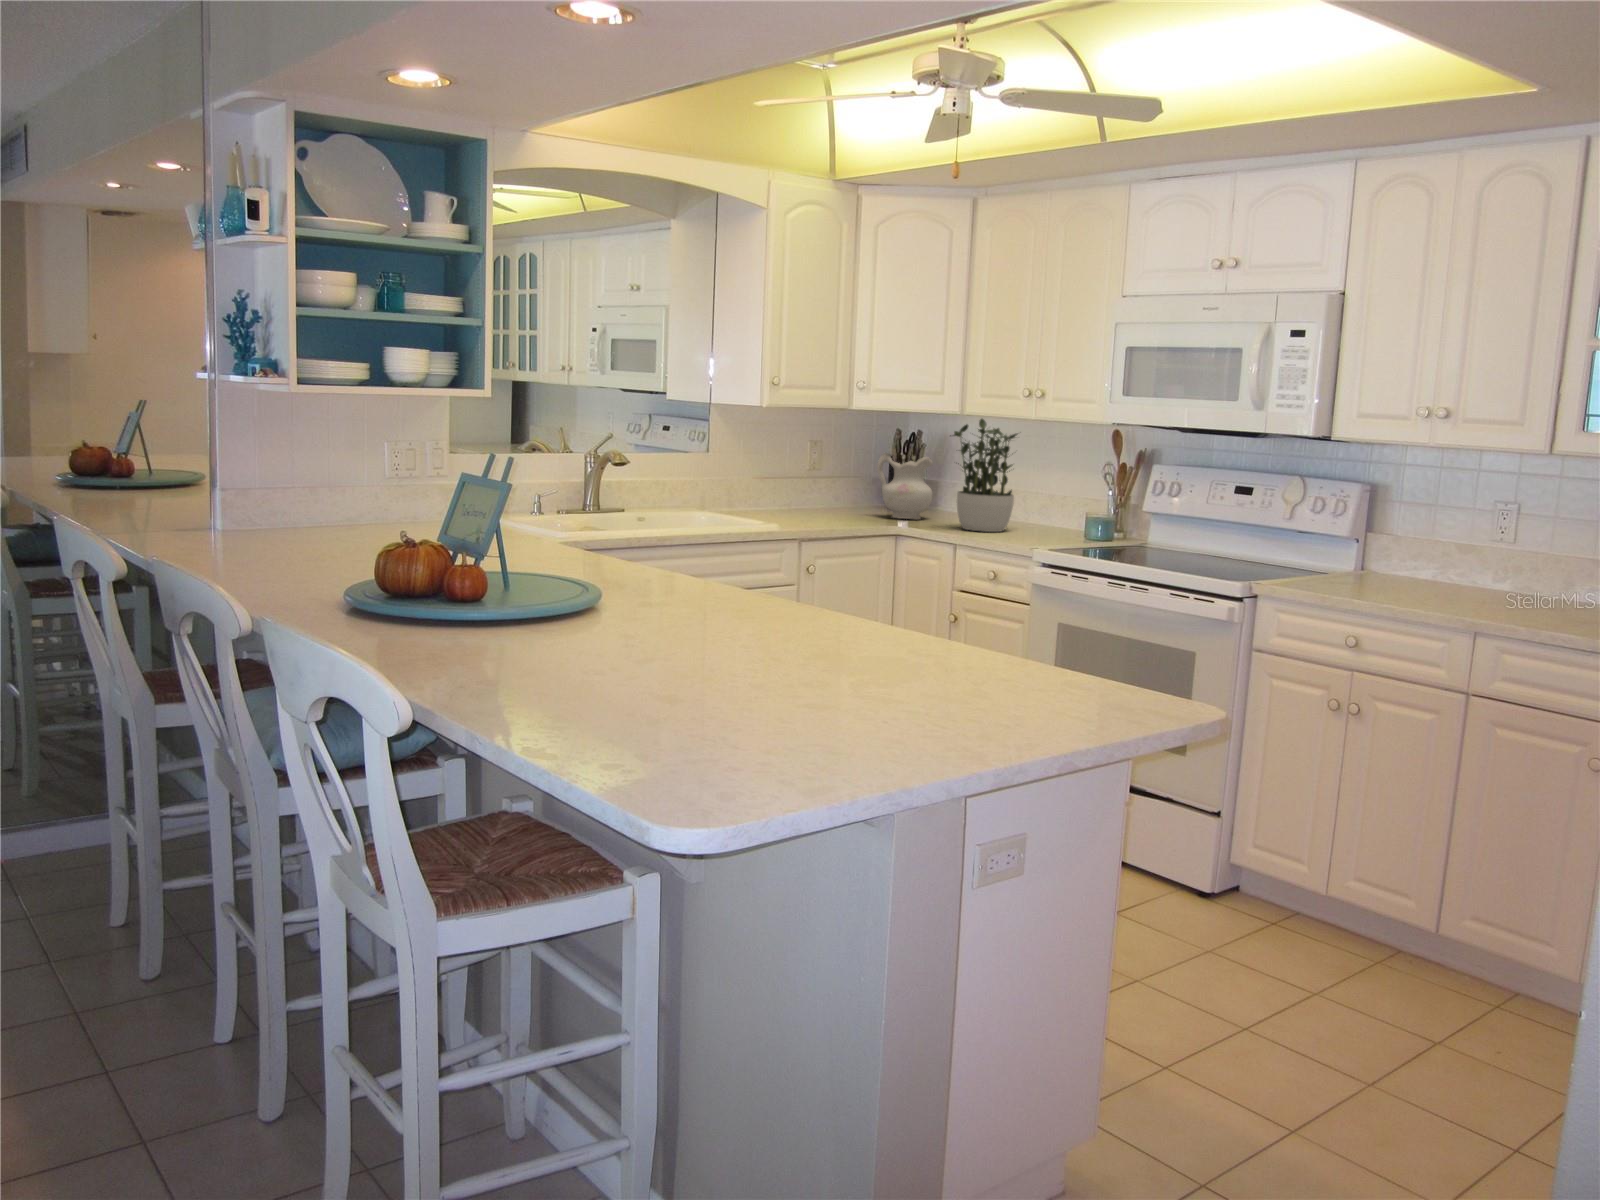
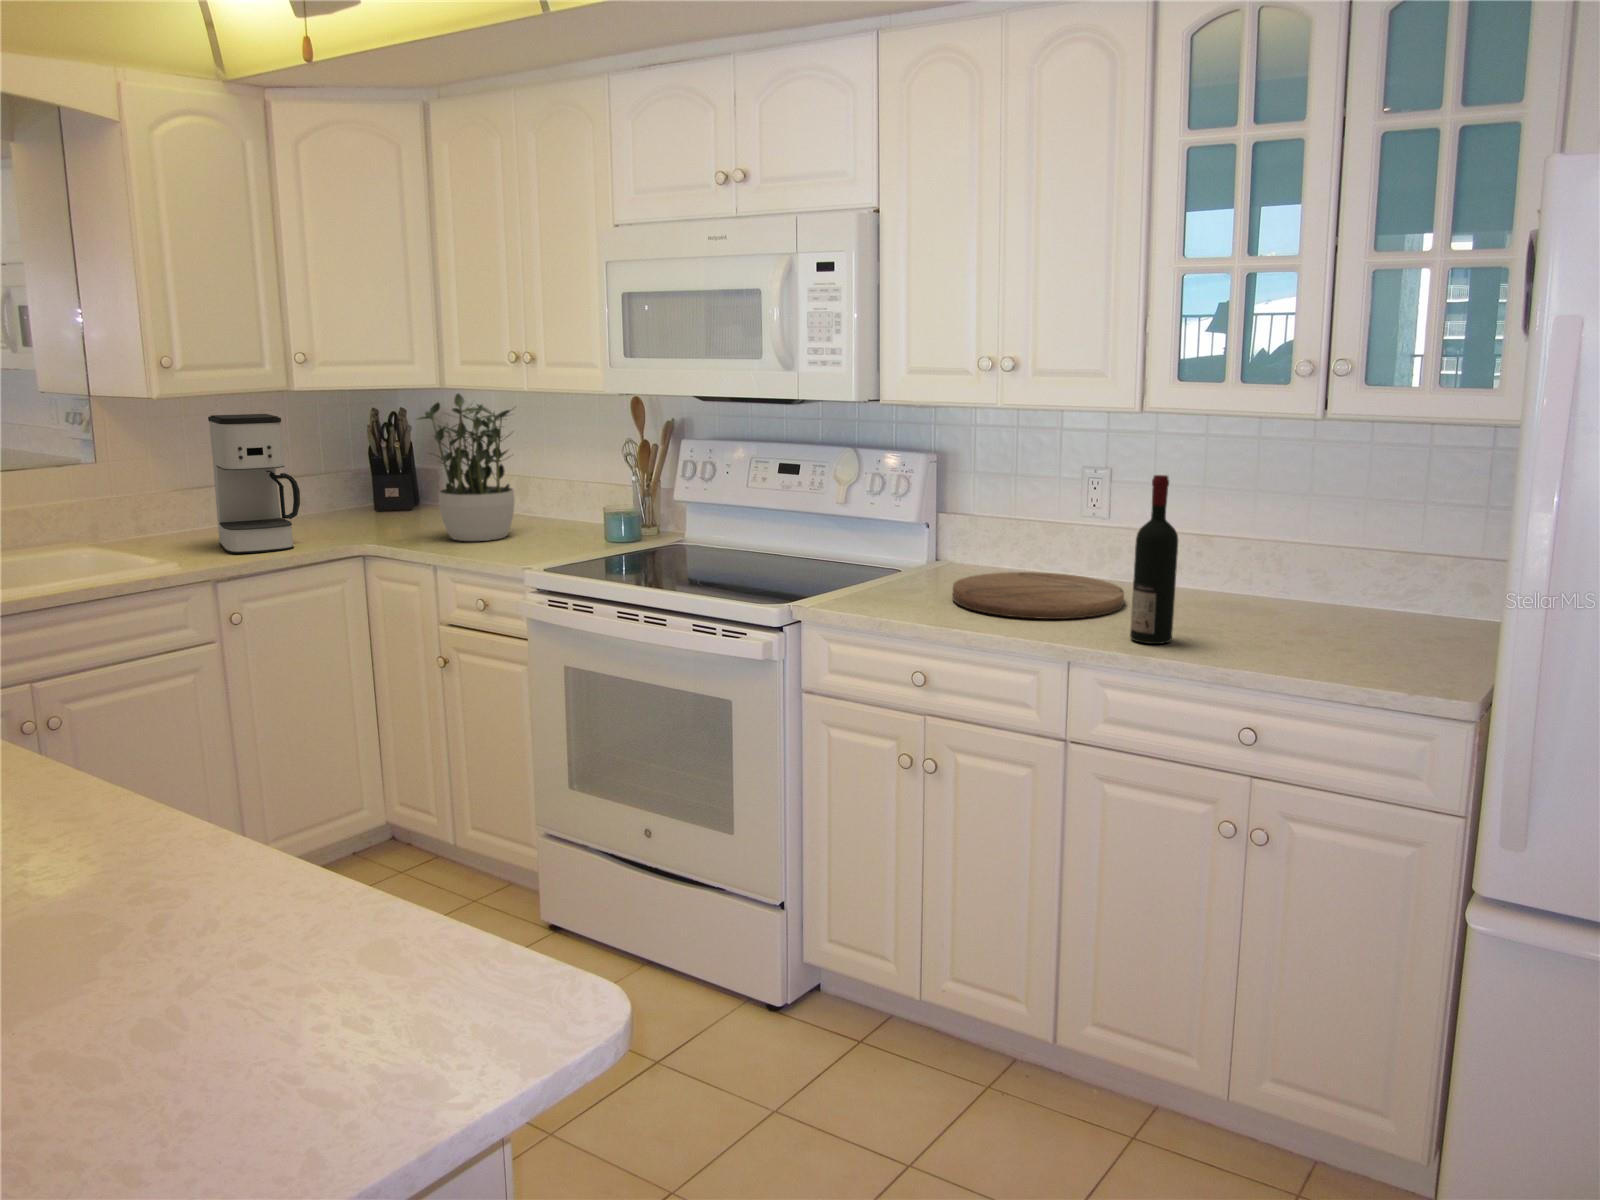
coffee maker: none [794,425,857,526] -> present [208,414,300,554]
ceramic pitcher: present [877,453,933,520] -> none [338,443,418,528]
wine bottle: none [1527,498,1574,626] -> present [1130,475,1178,644]
cutting board: none [1380,577,1528,609] -> present [953,572,1124,619]

